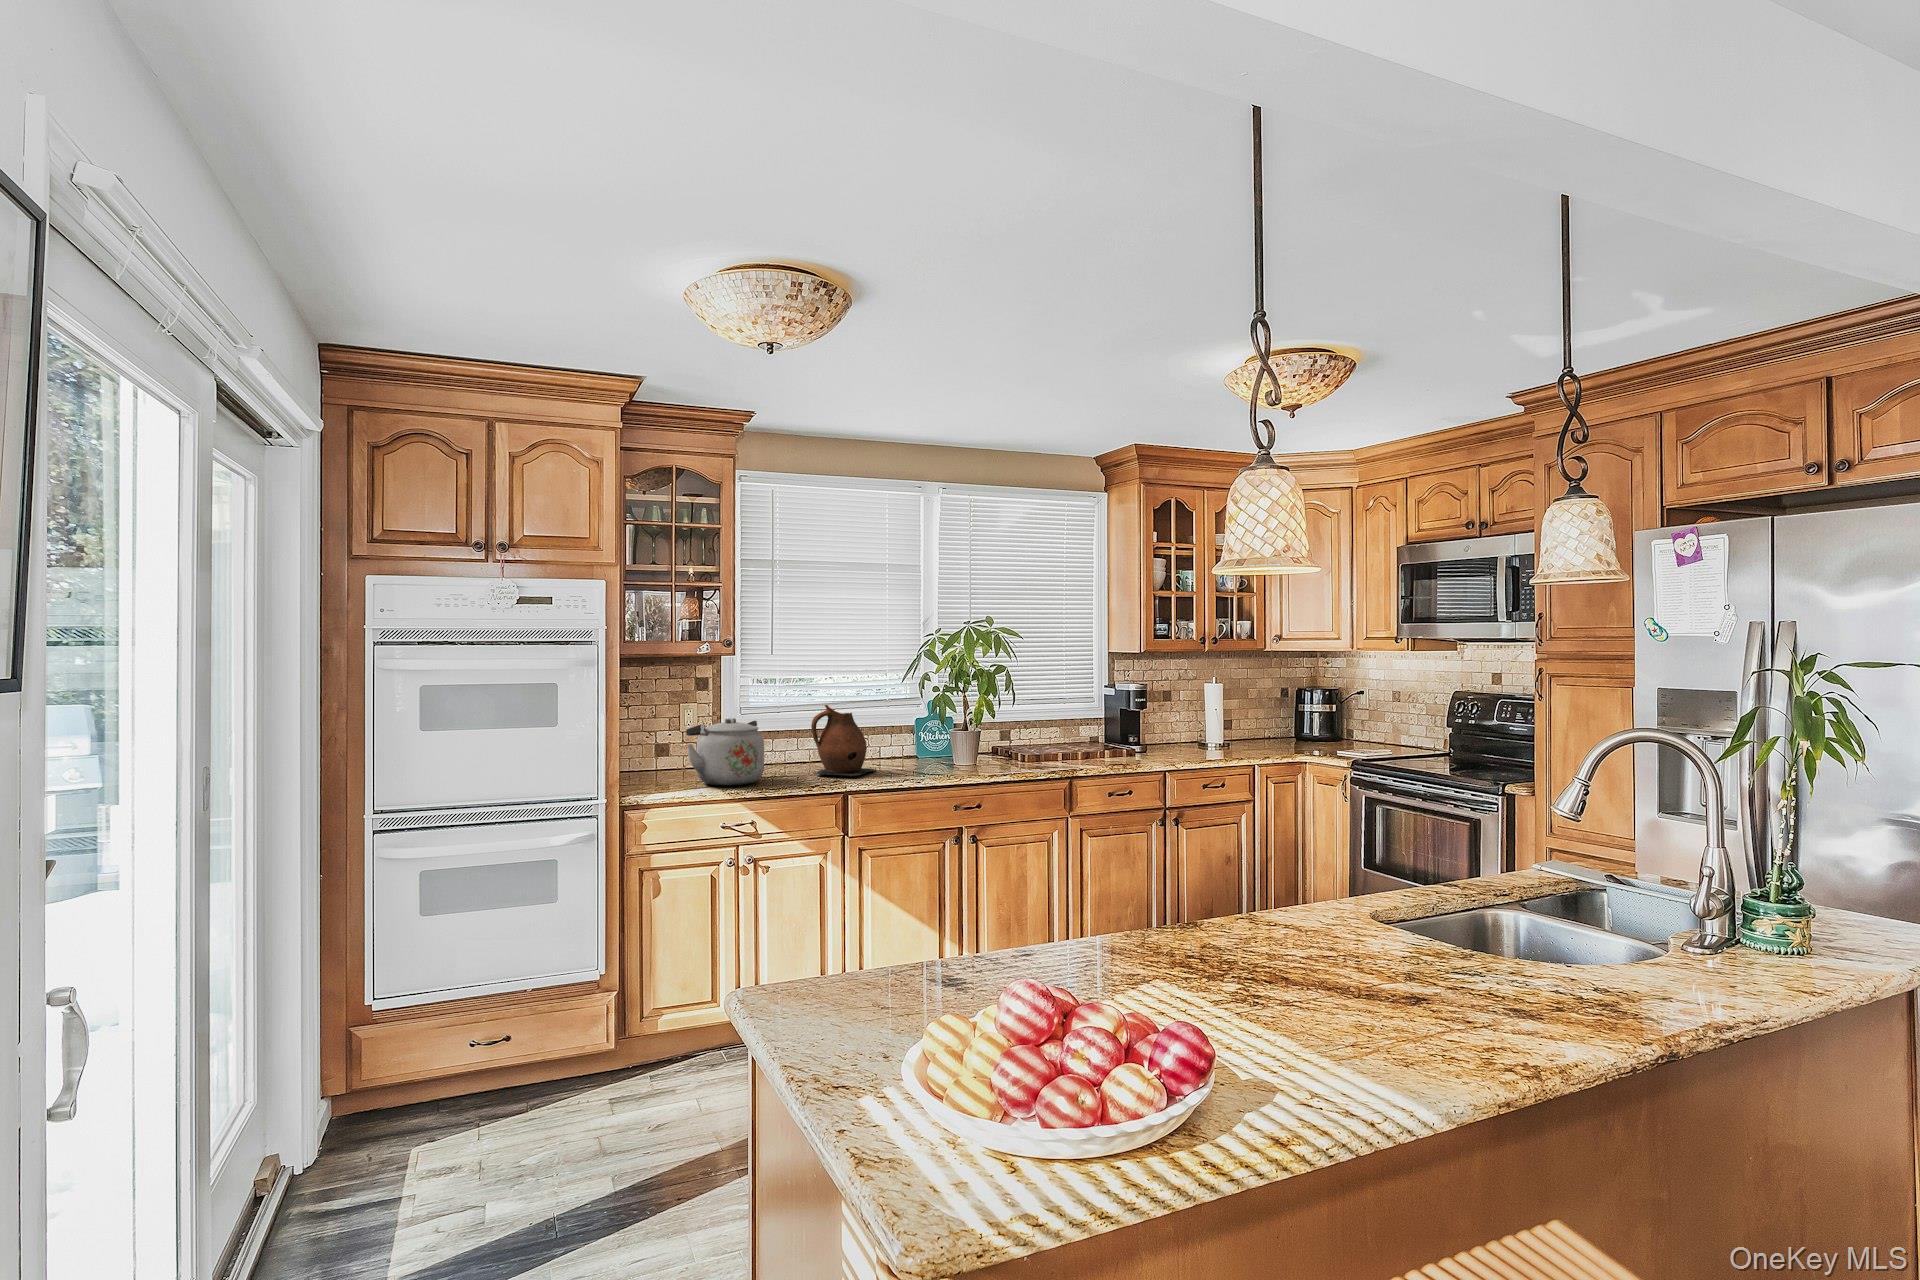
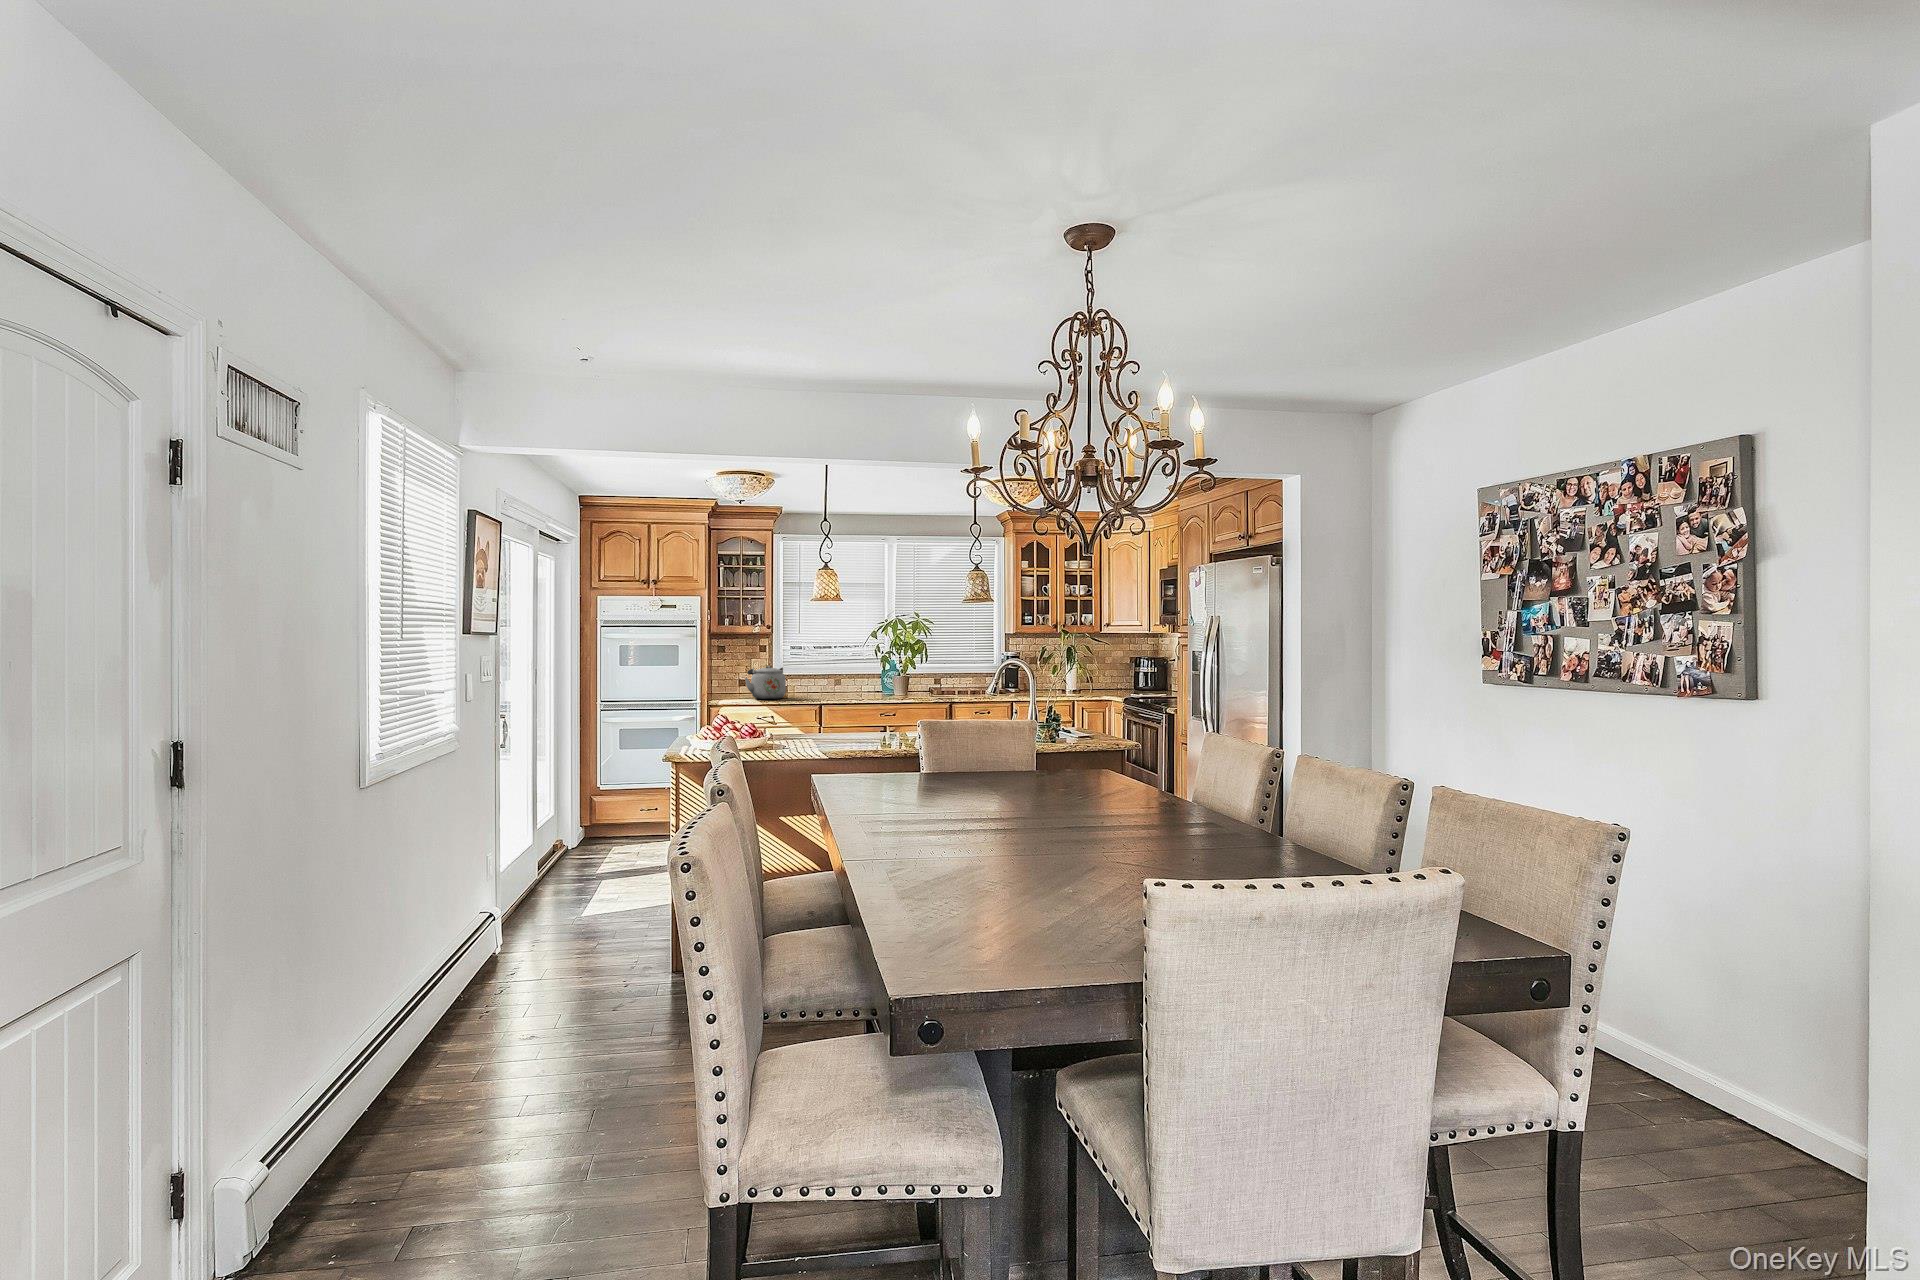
ceramic pitcher: present [811,705,876,777] -> none [813,660,849,698]

